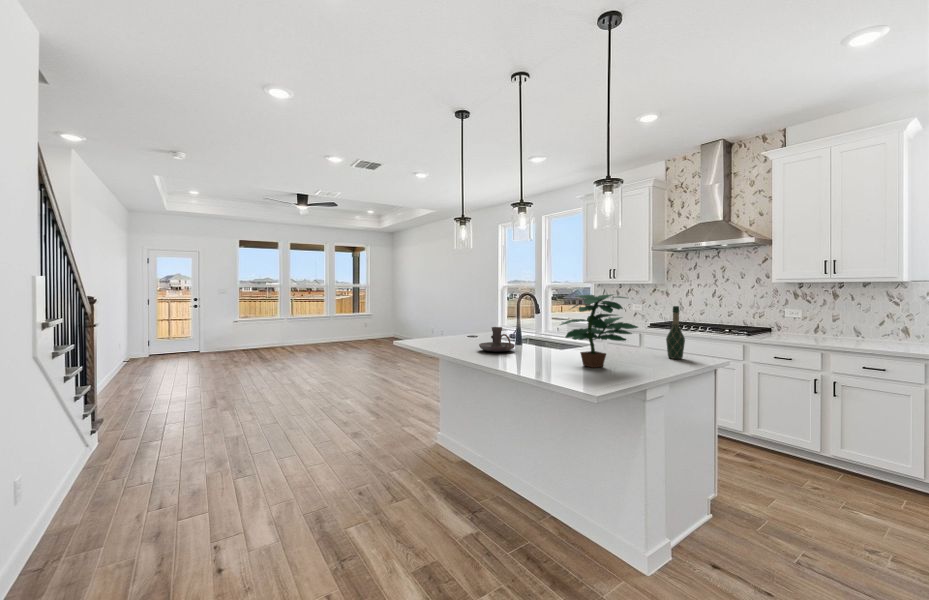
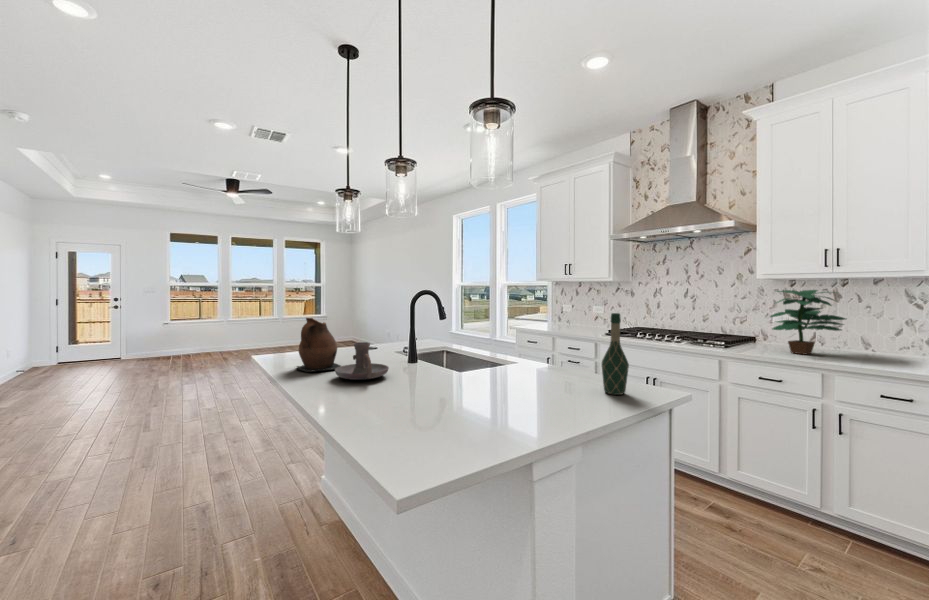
potted plant: present [560,294,638,368] -> present [771,290,845,354]
ceramic pitcher: none [441,311,475,348] -> present [297,318,340,372]

